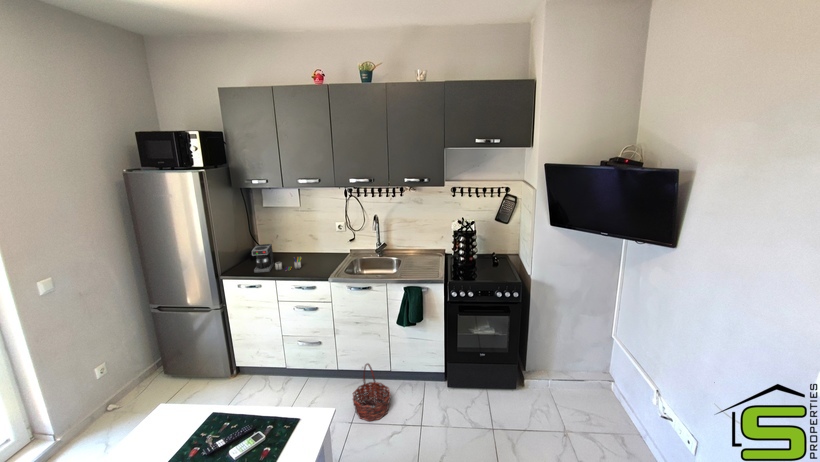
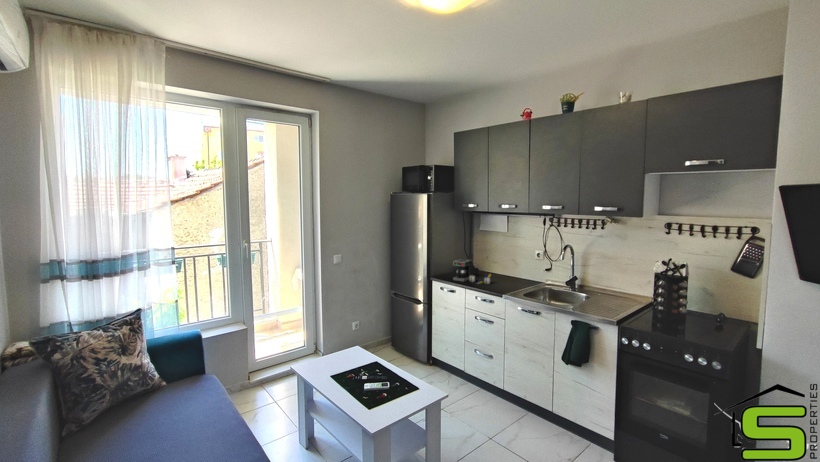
basket: present [353,364,391,421] -> none [496,384,538,446]

